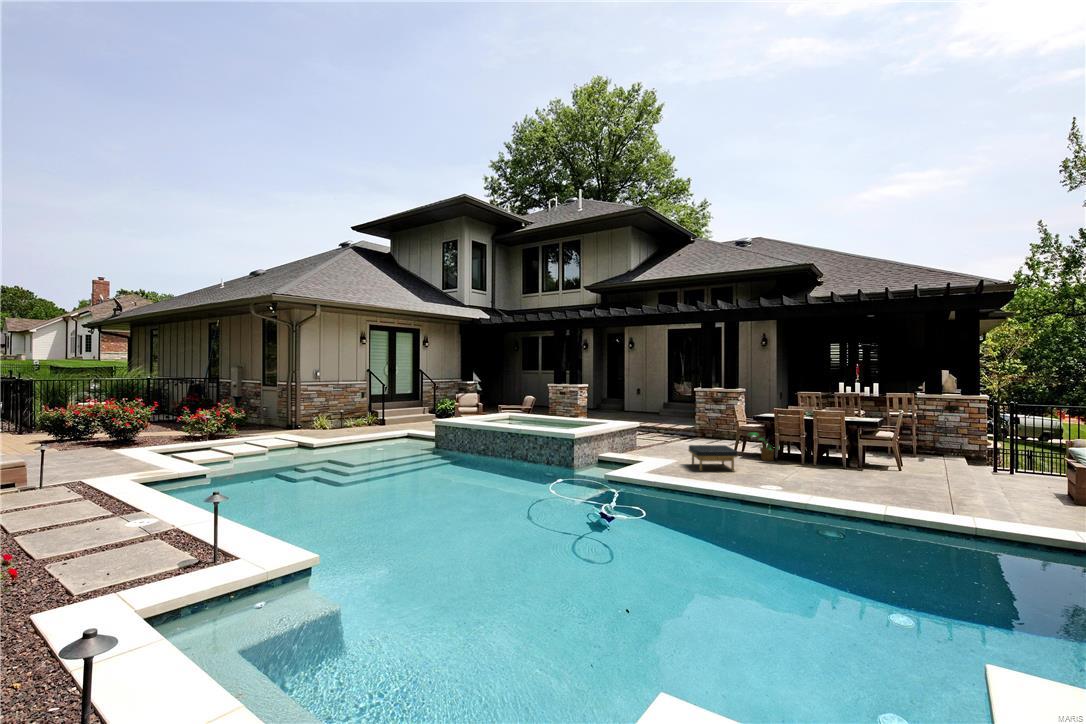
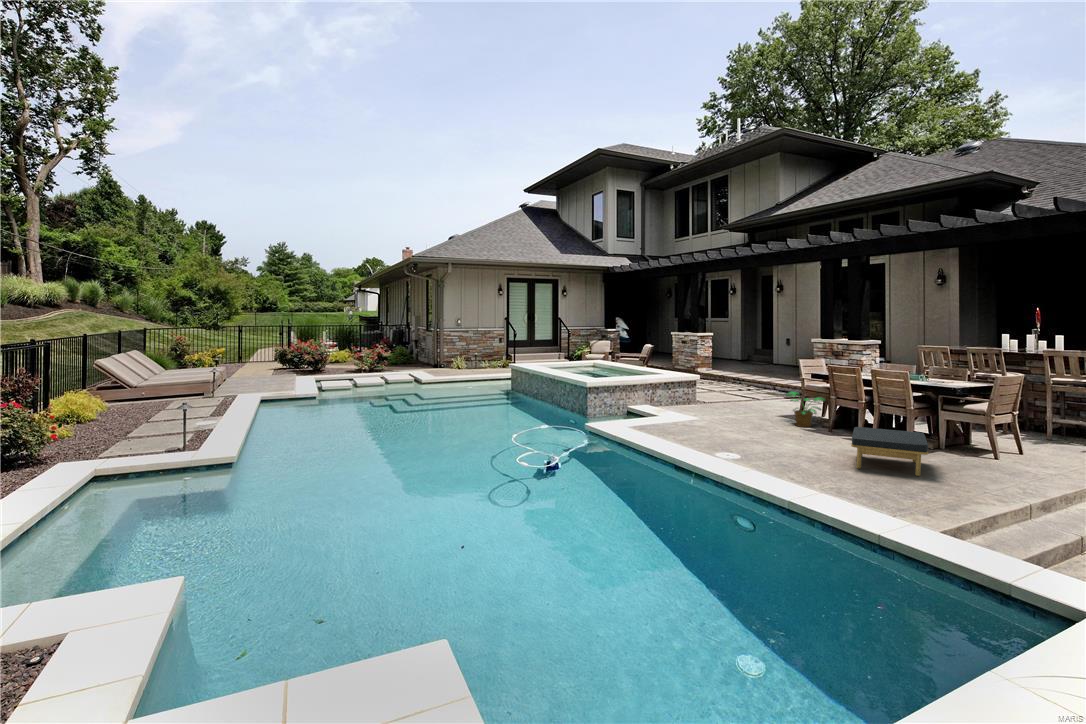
ottoman: present [689,445,738,471] -> present [851,427,928,476]

